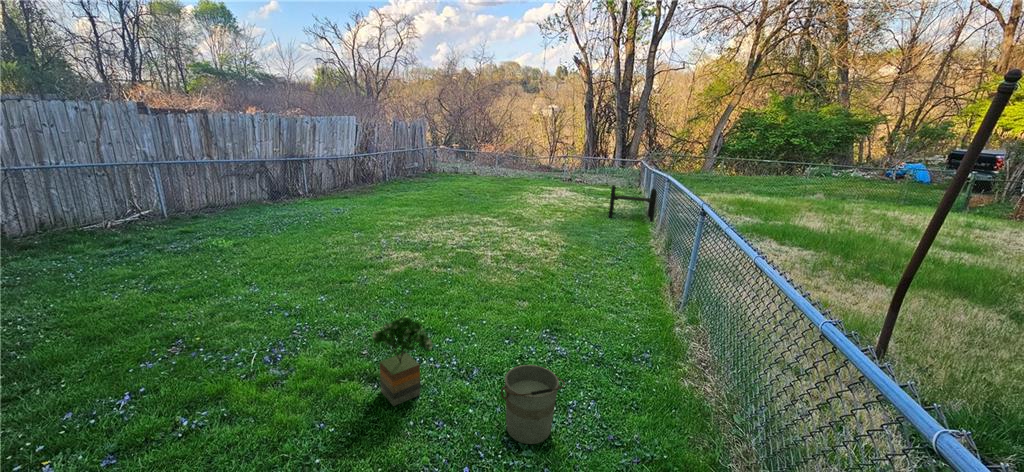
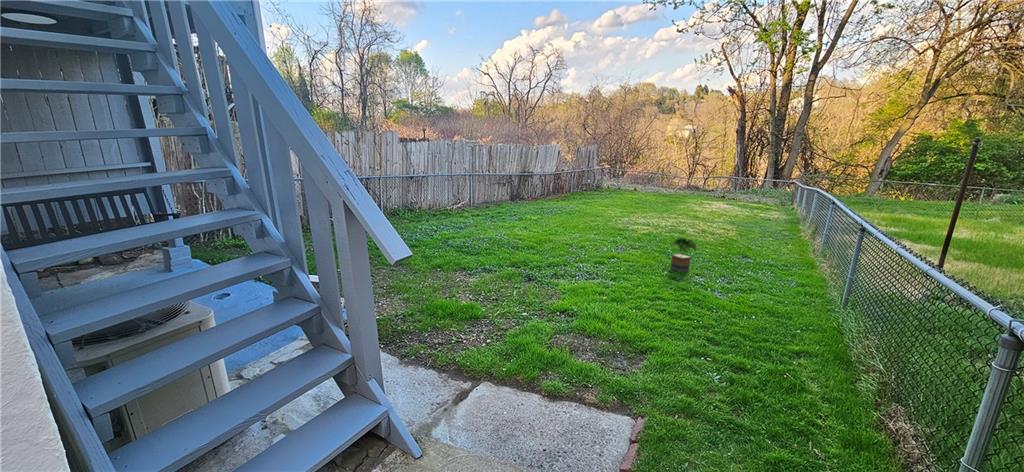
bench: present [609,186,657,222] -> none [766,199,810,228]
bucket: present [501,365,565,444] -> none [732,258,762,286]

